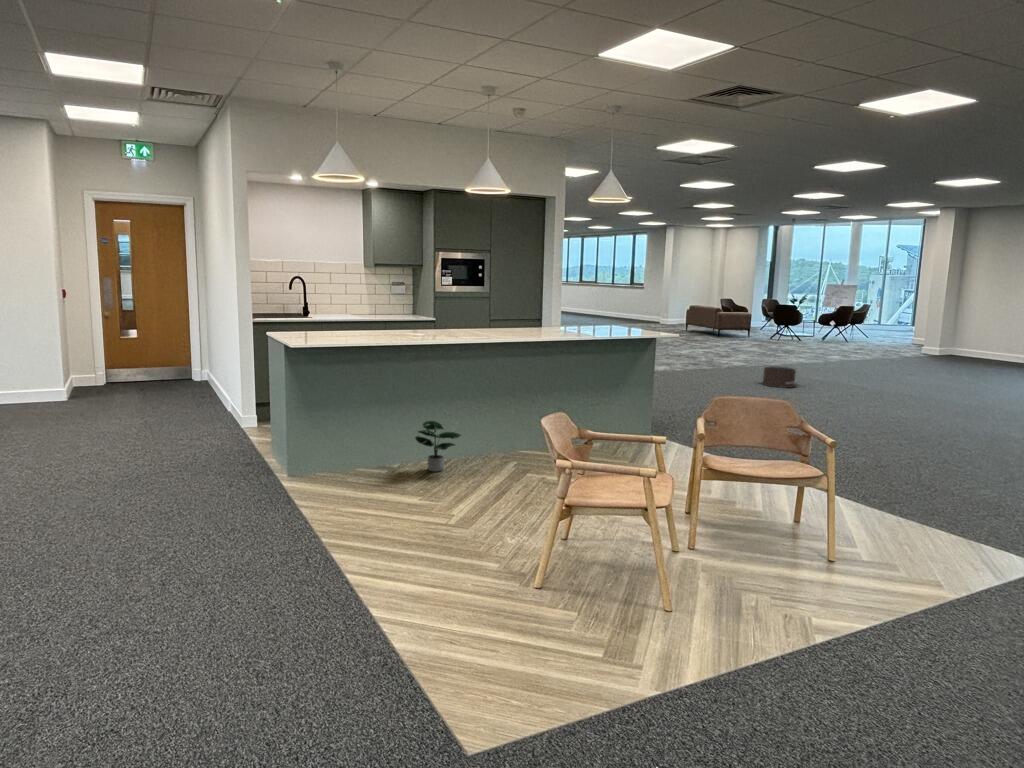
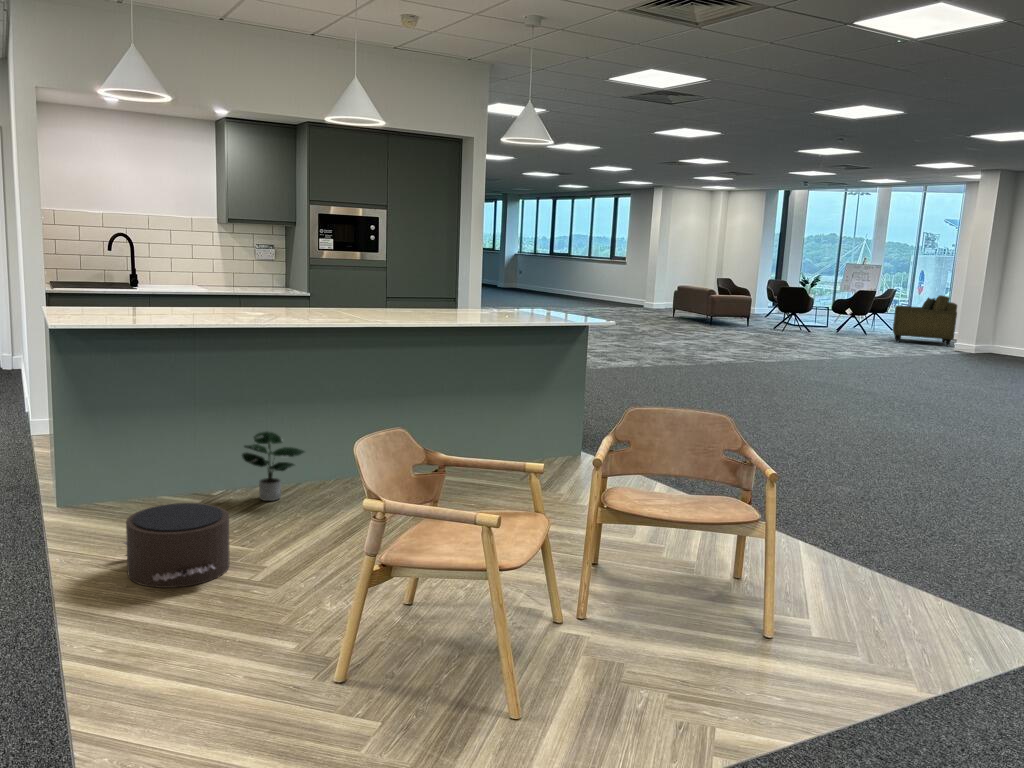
armchair: none [869,309,923,350] -> present [893,295,957,346]
pouf: present [761,366,796,388] -> present [124,503,229,588]

